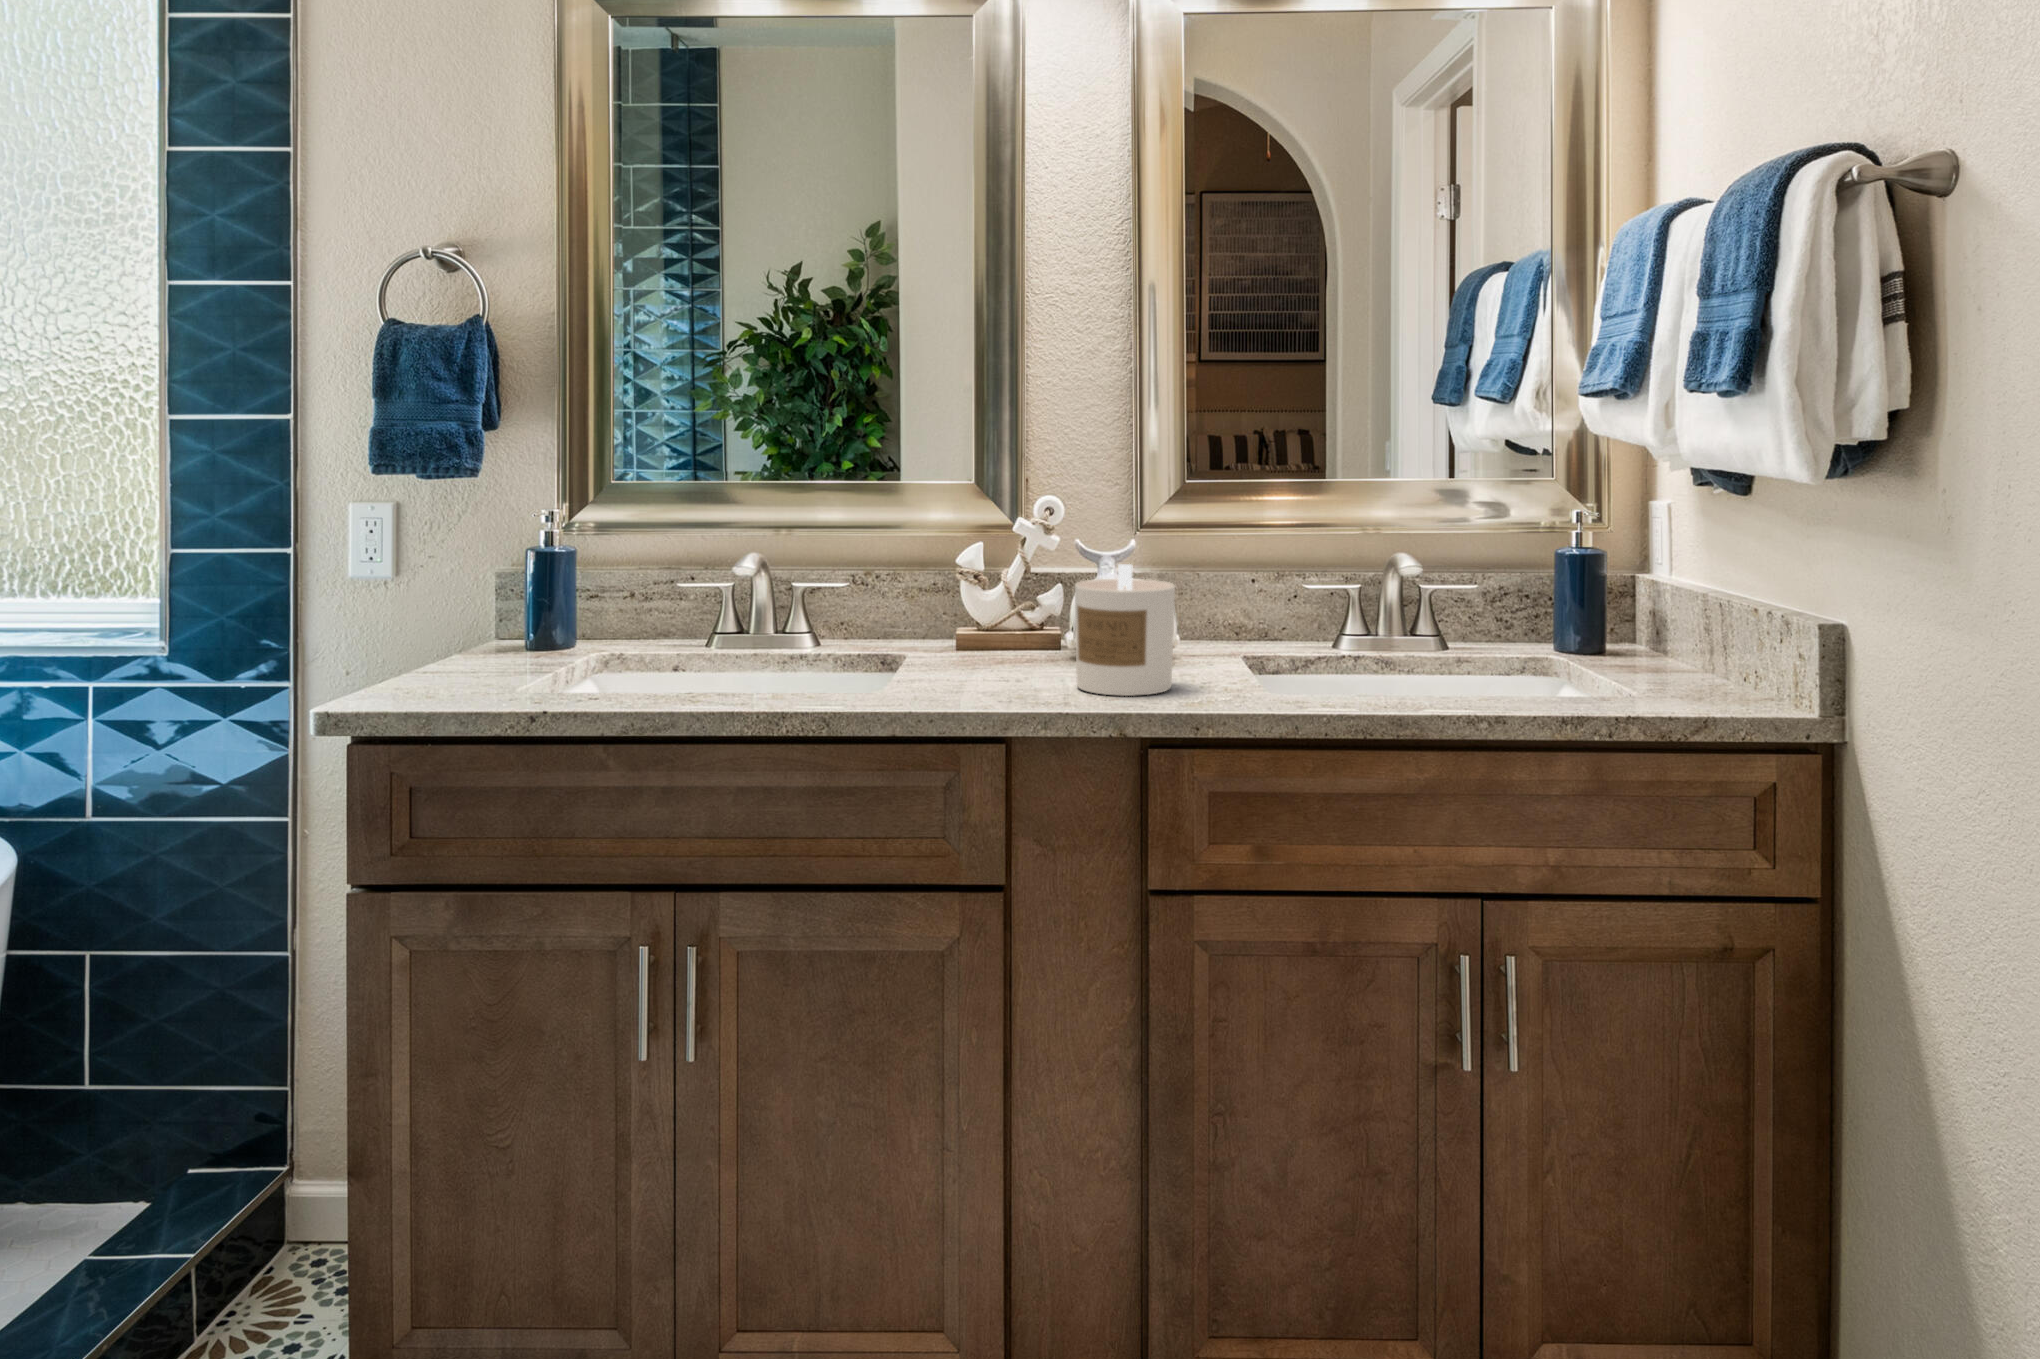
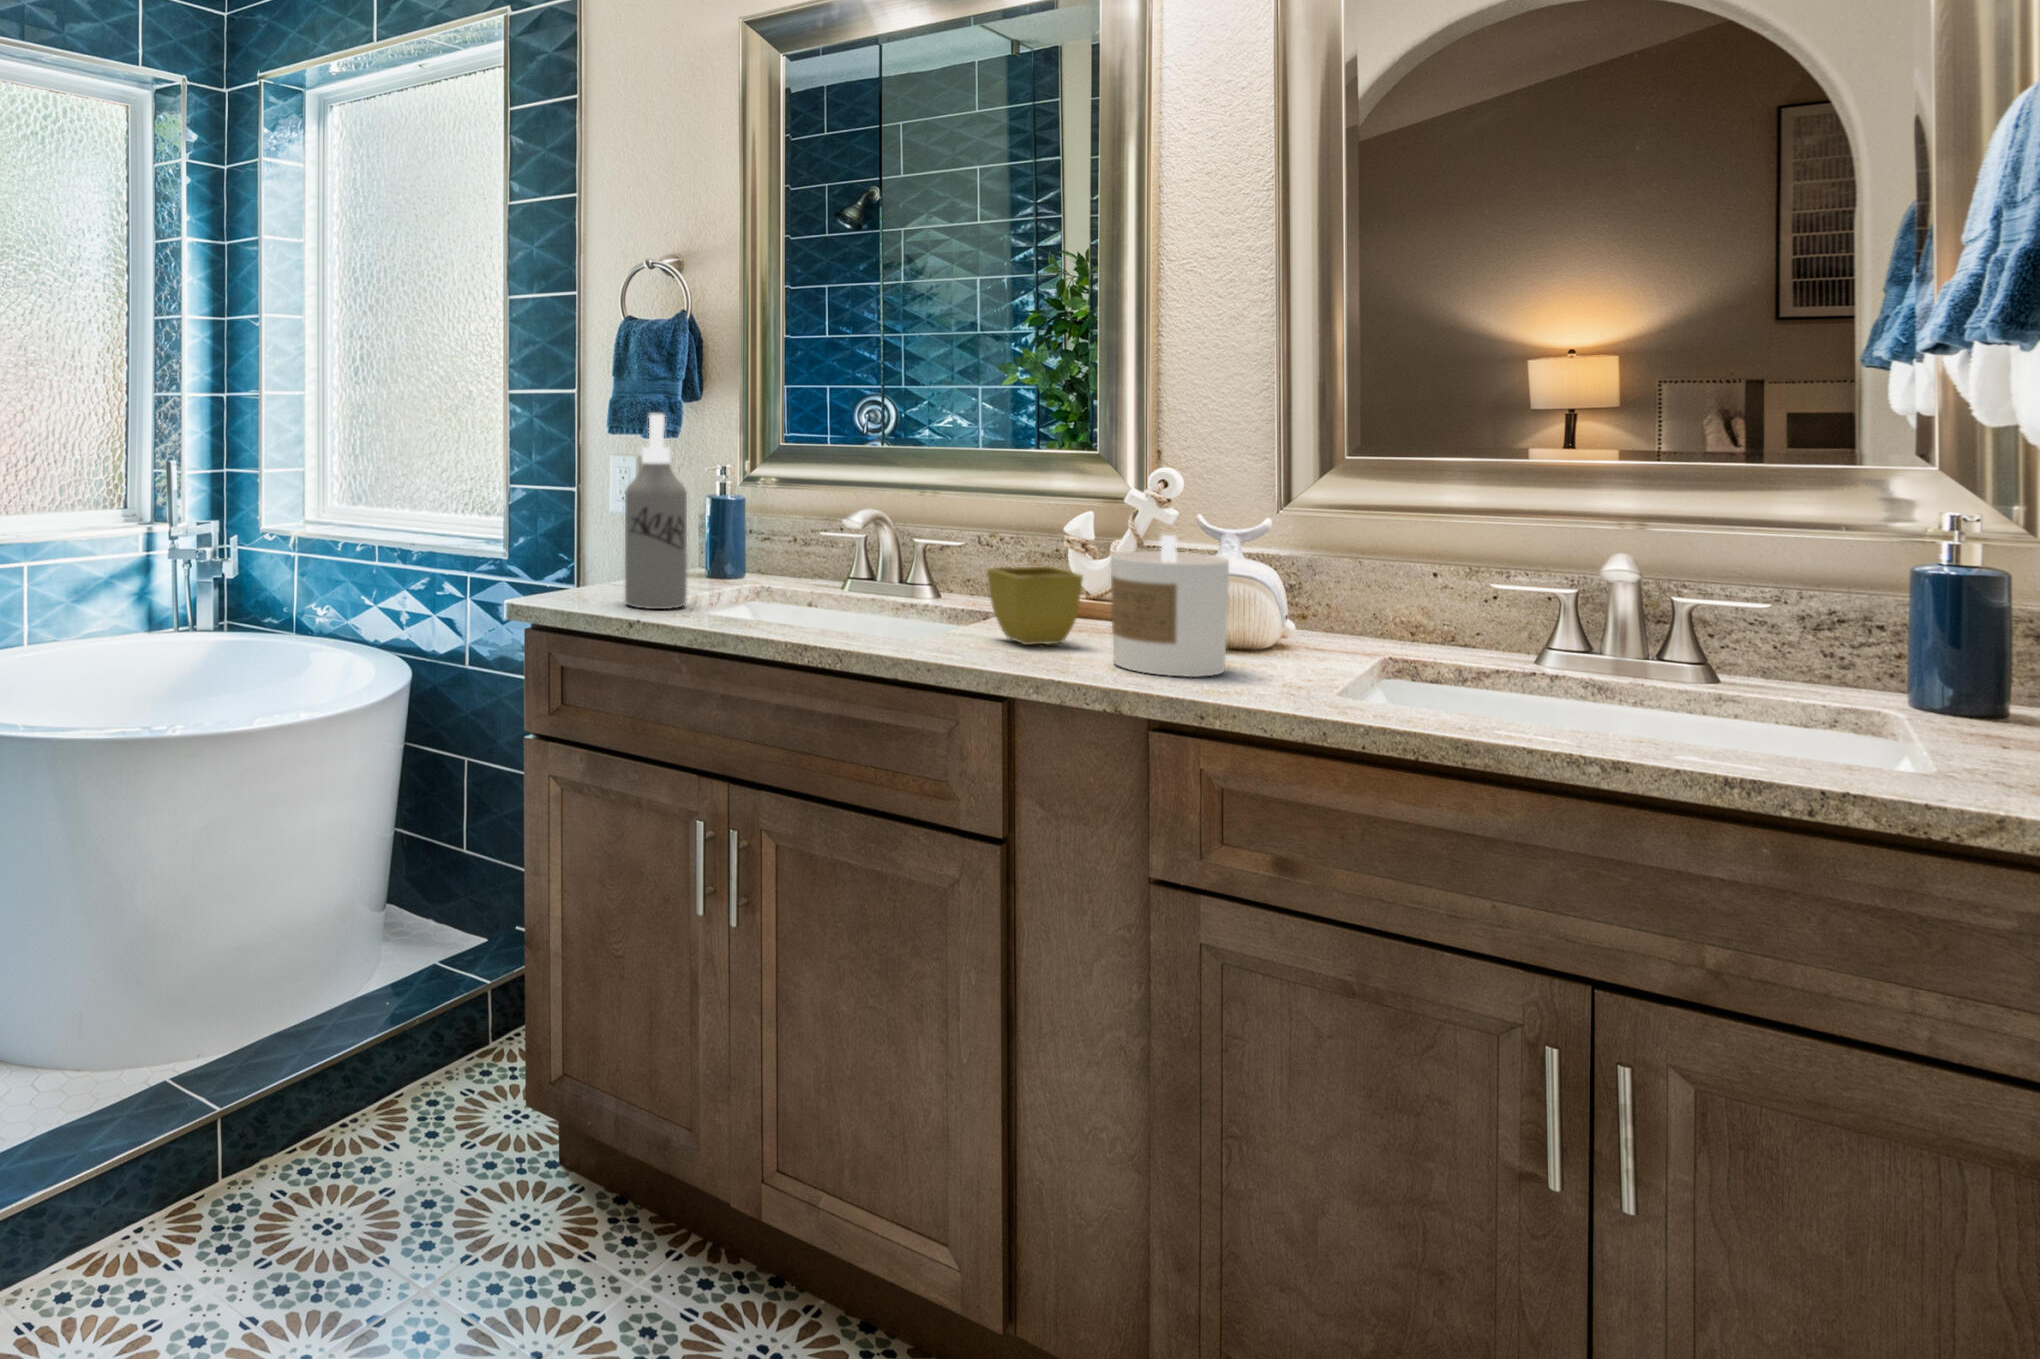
spray bottle: none [498,451,579,690] -> present [625,414,687,609]
flower pot: none [934,600,1030,681] -> present [987,566,1083,645]

